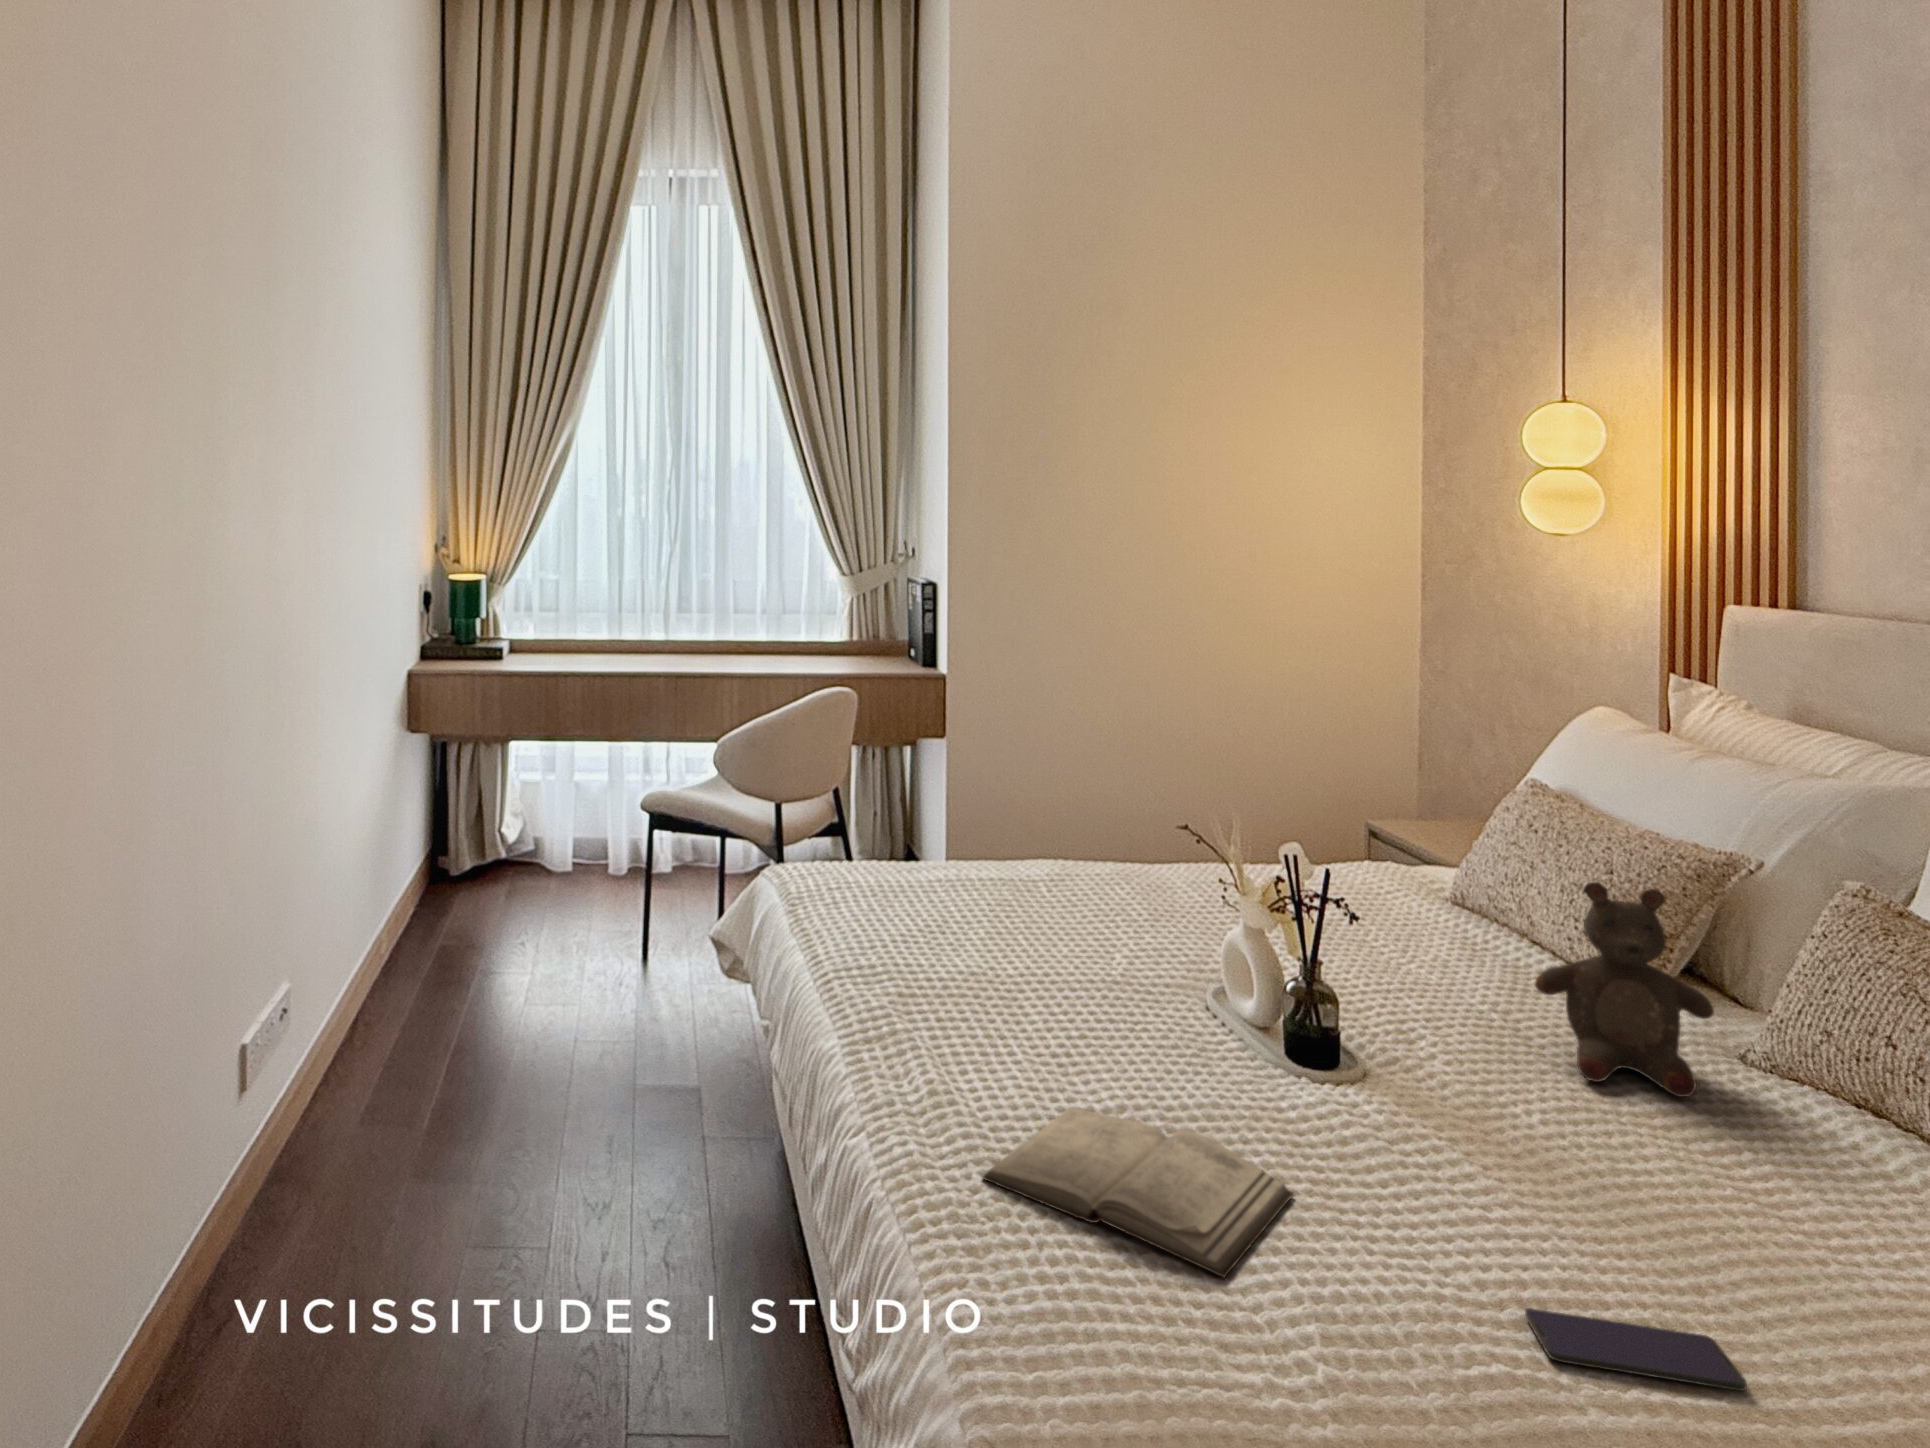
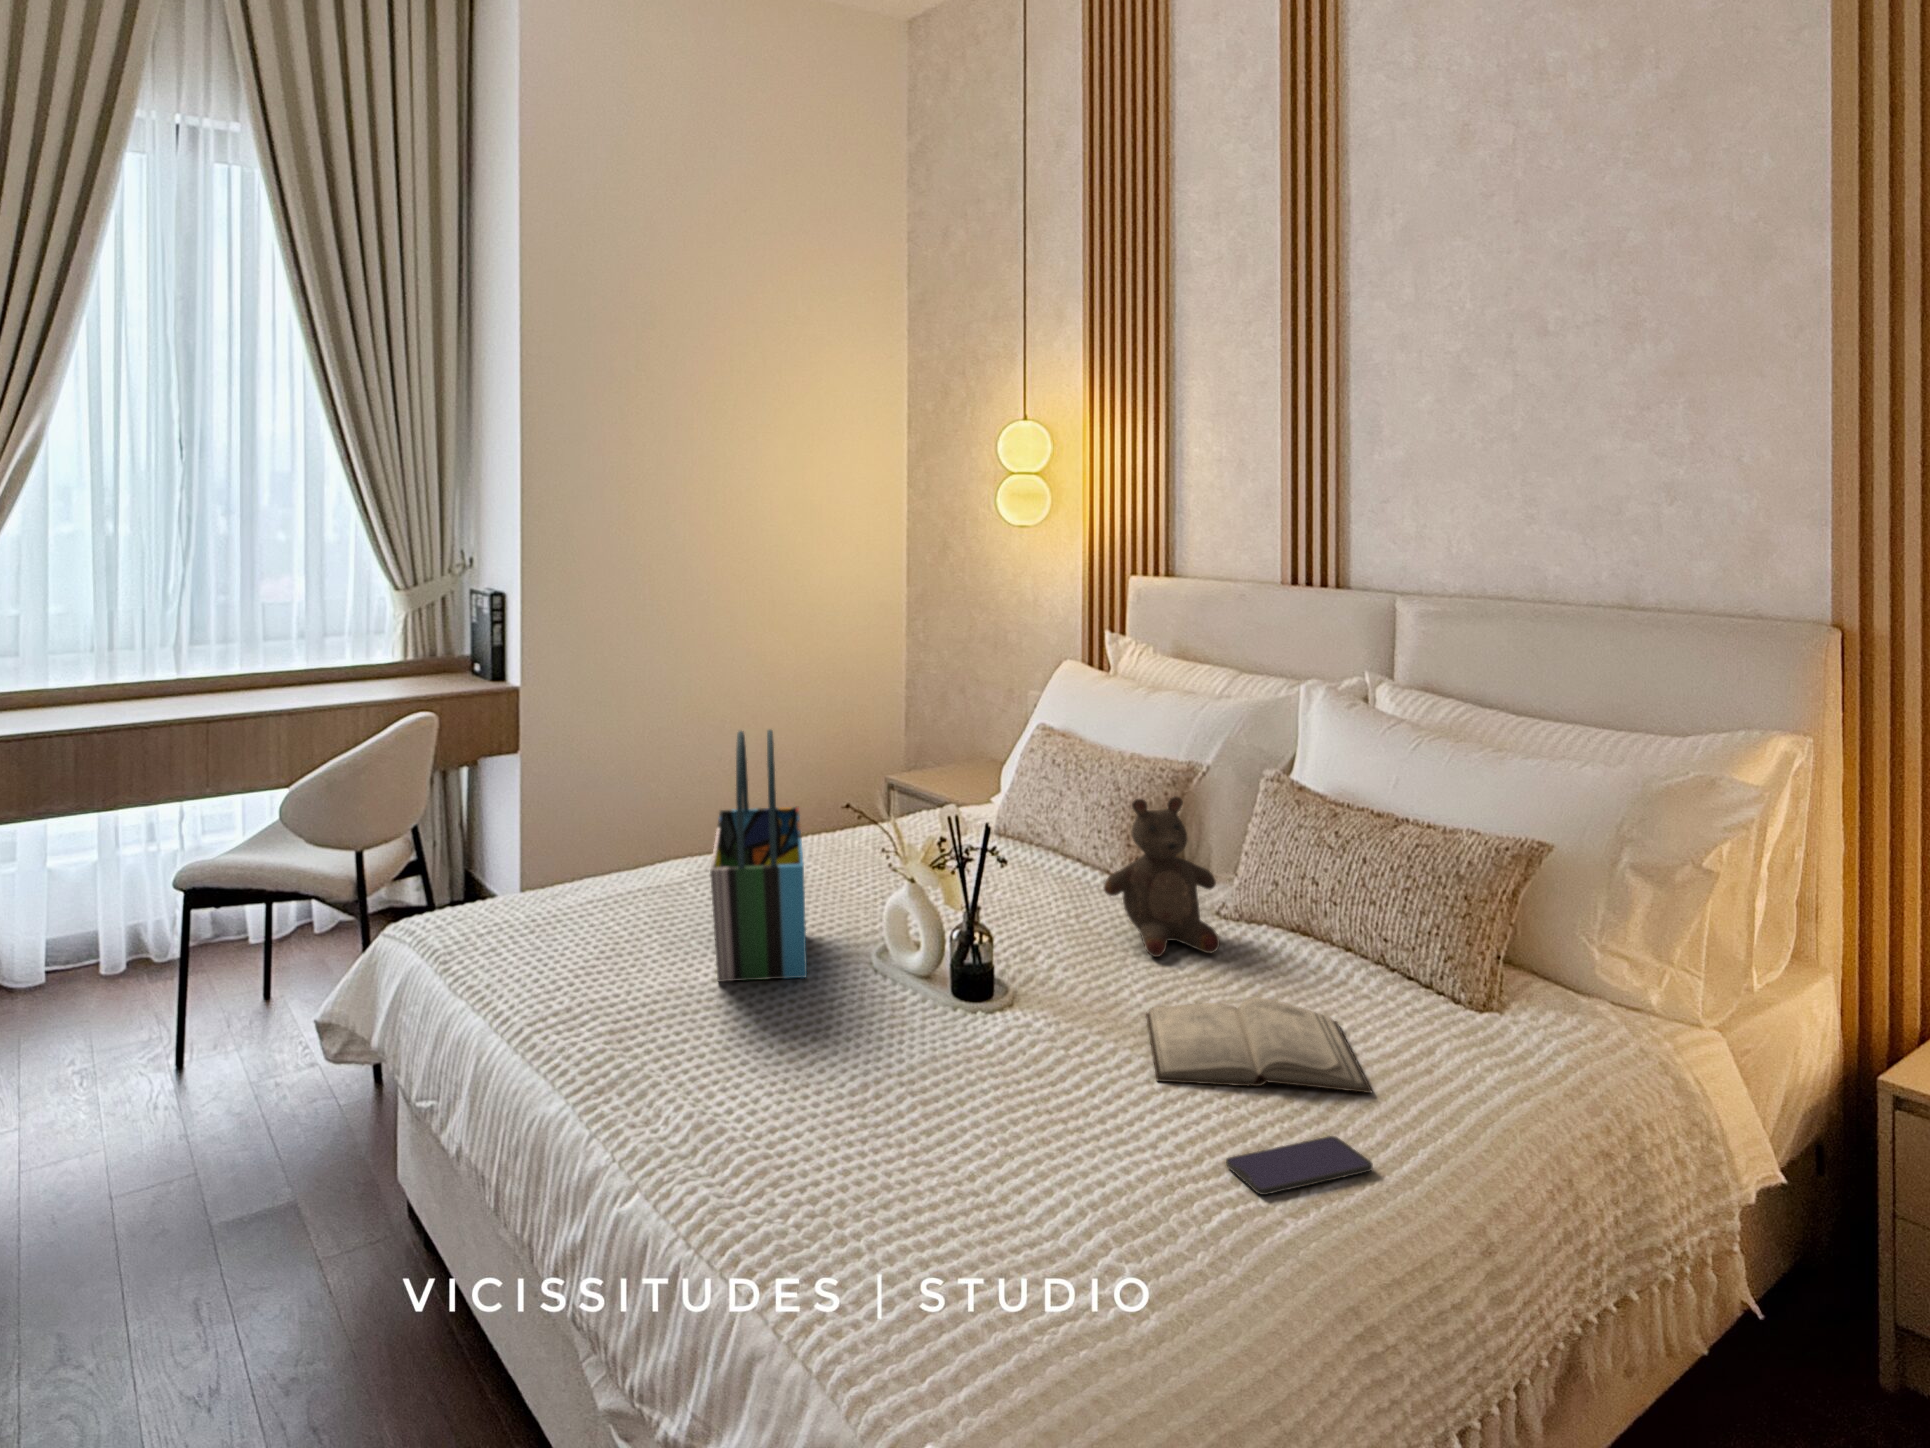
tote bag: none [1017,723,1160,995] -> present [710,730,807,982]
diary: present [982,1108,1293,1277] -> present [1146,997,1372,1093]

